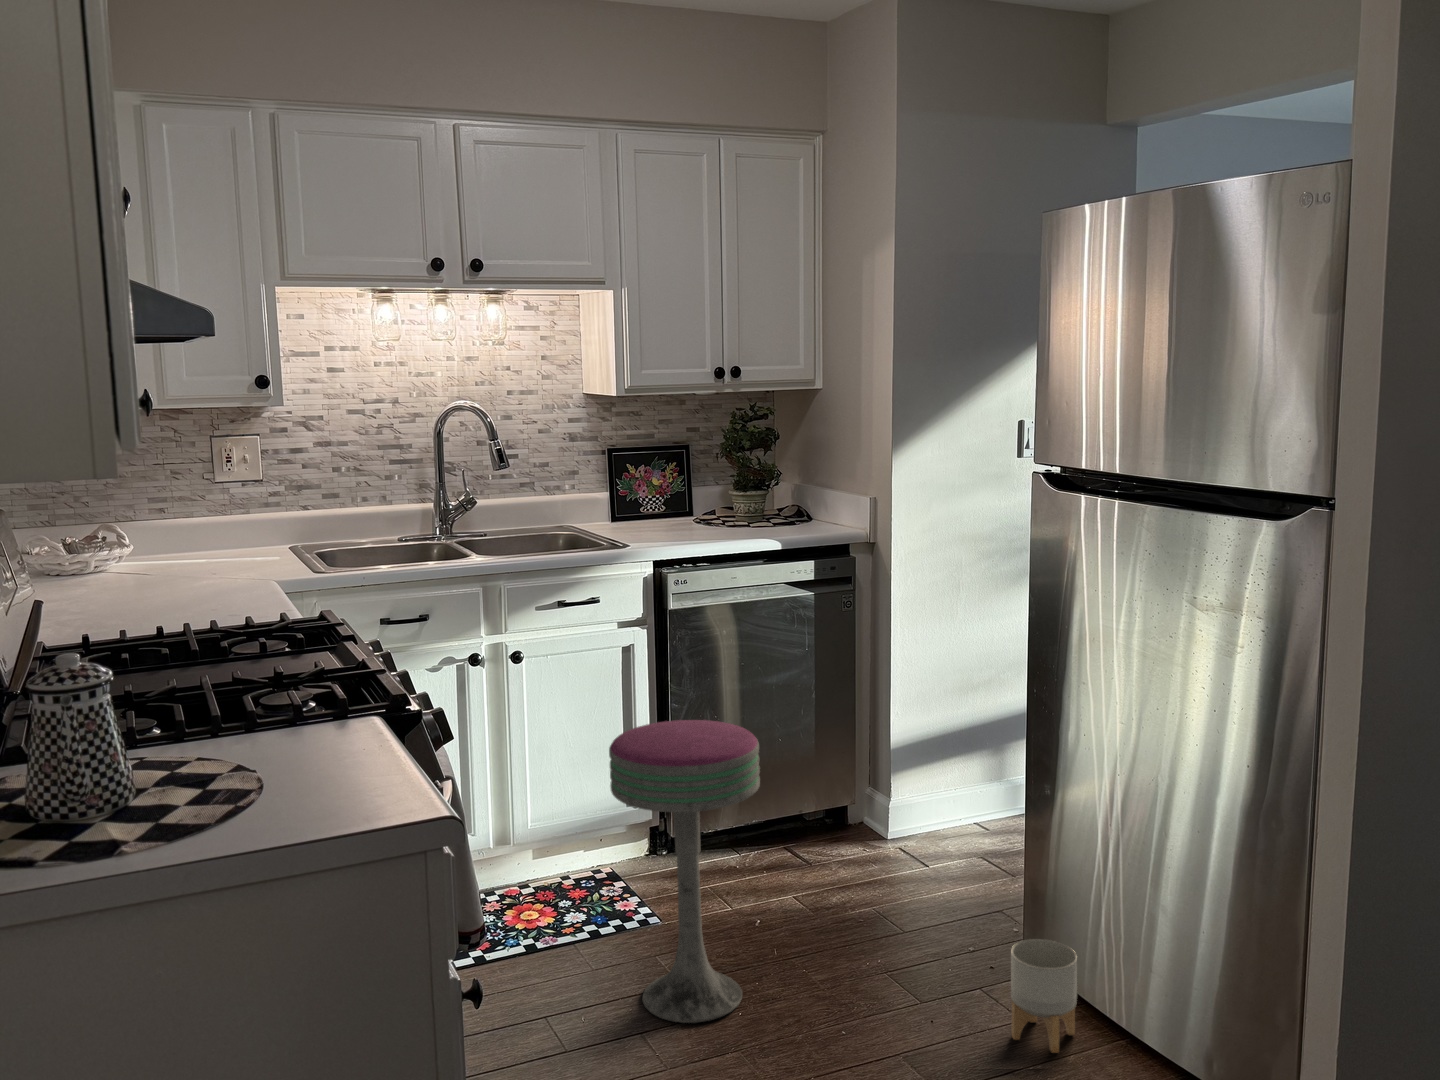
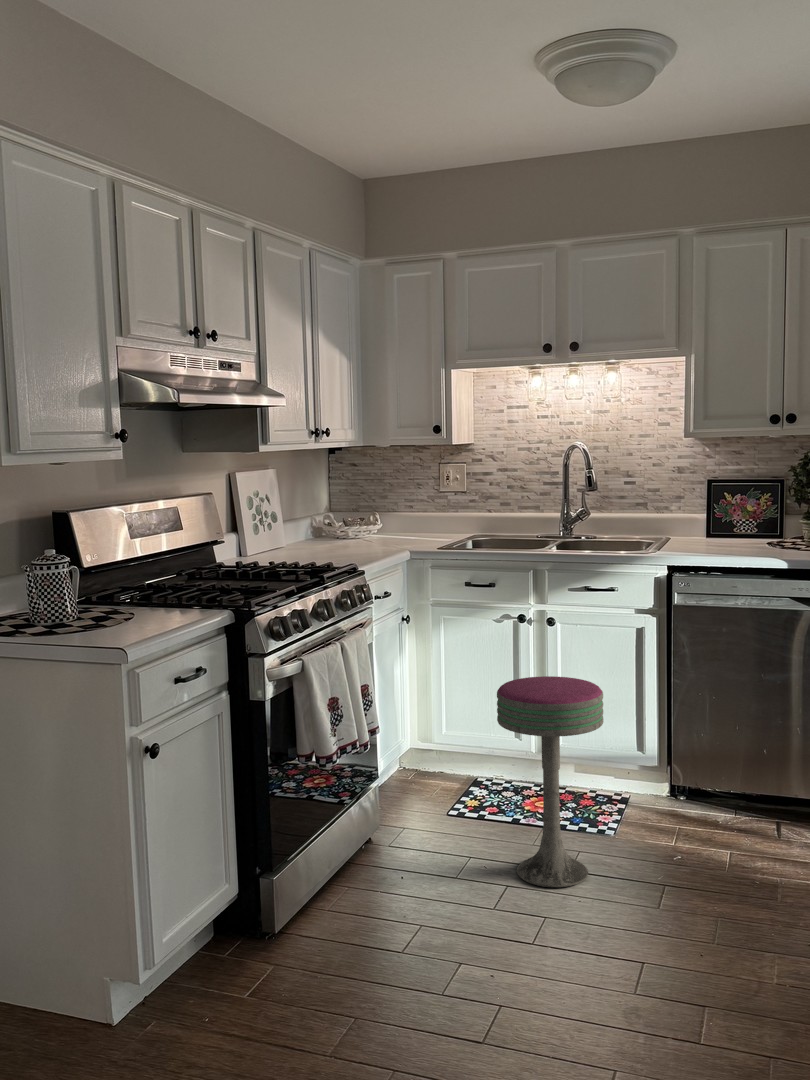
planter: present [1011,939,1077,1053] -> none [708,905,764,998]

